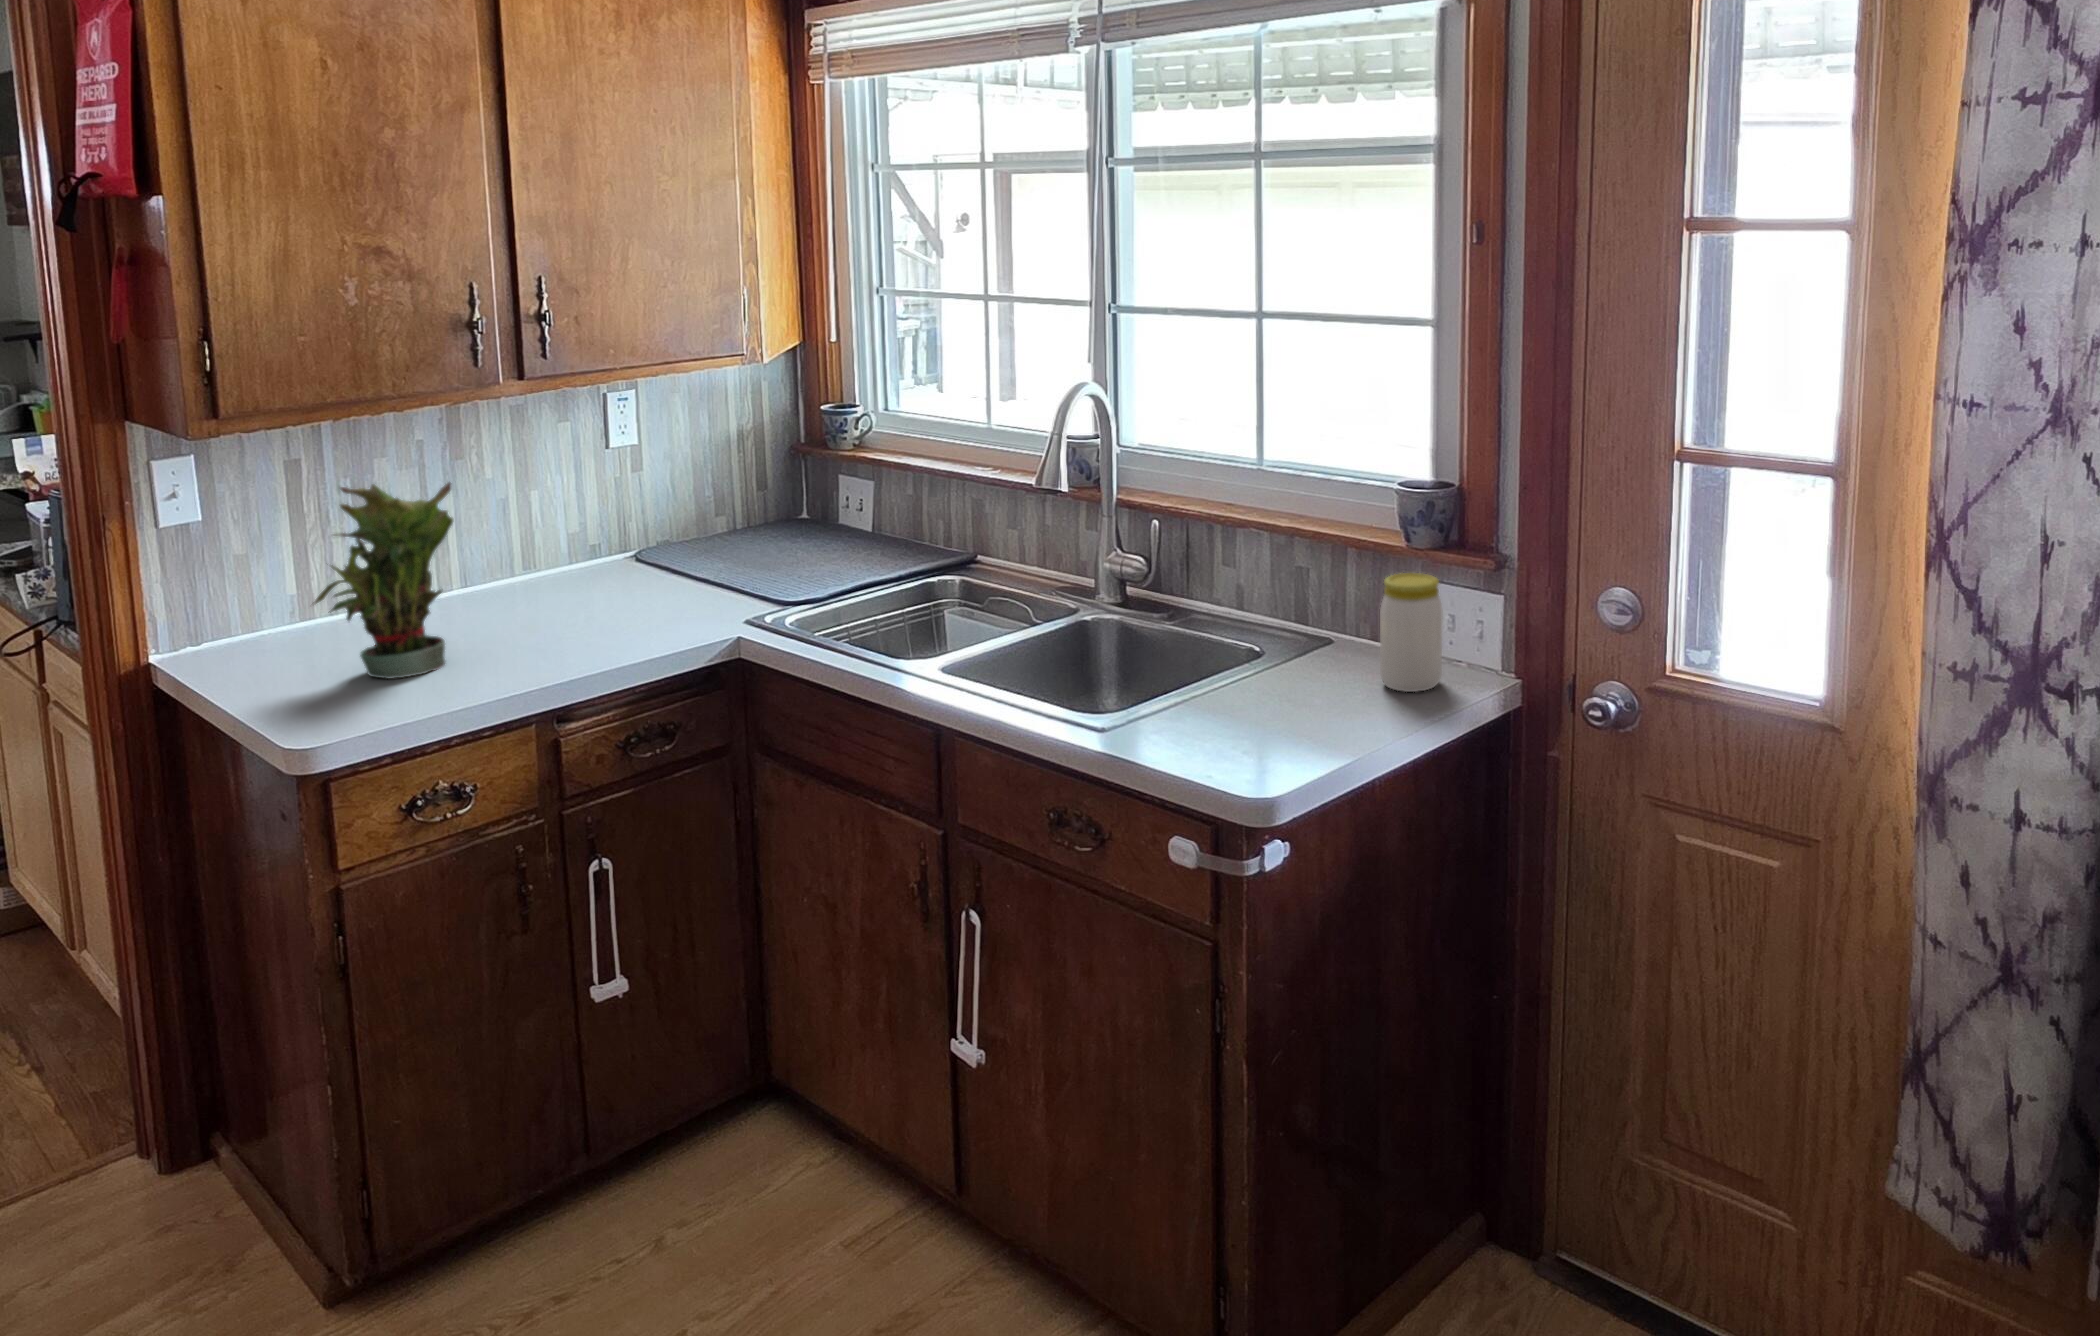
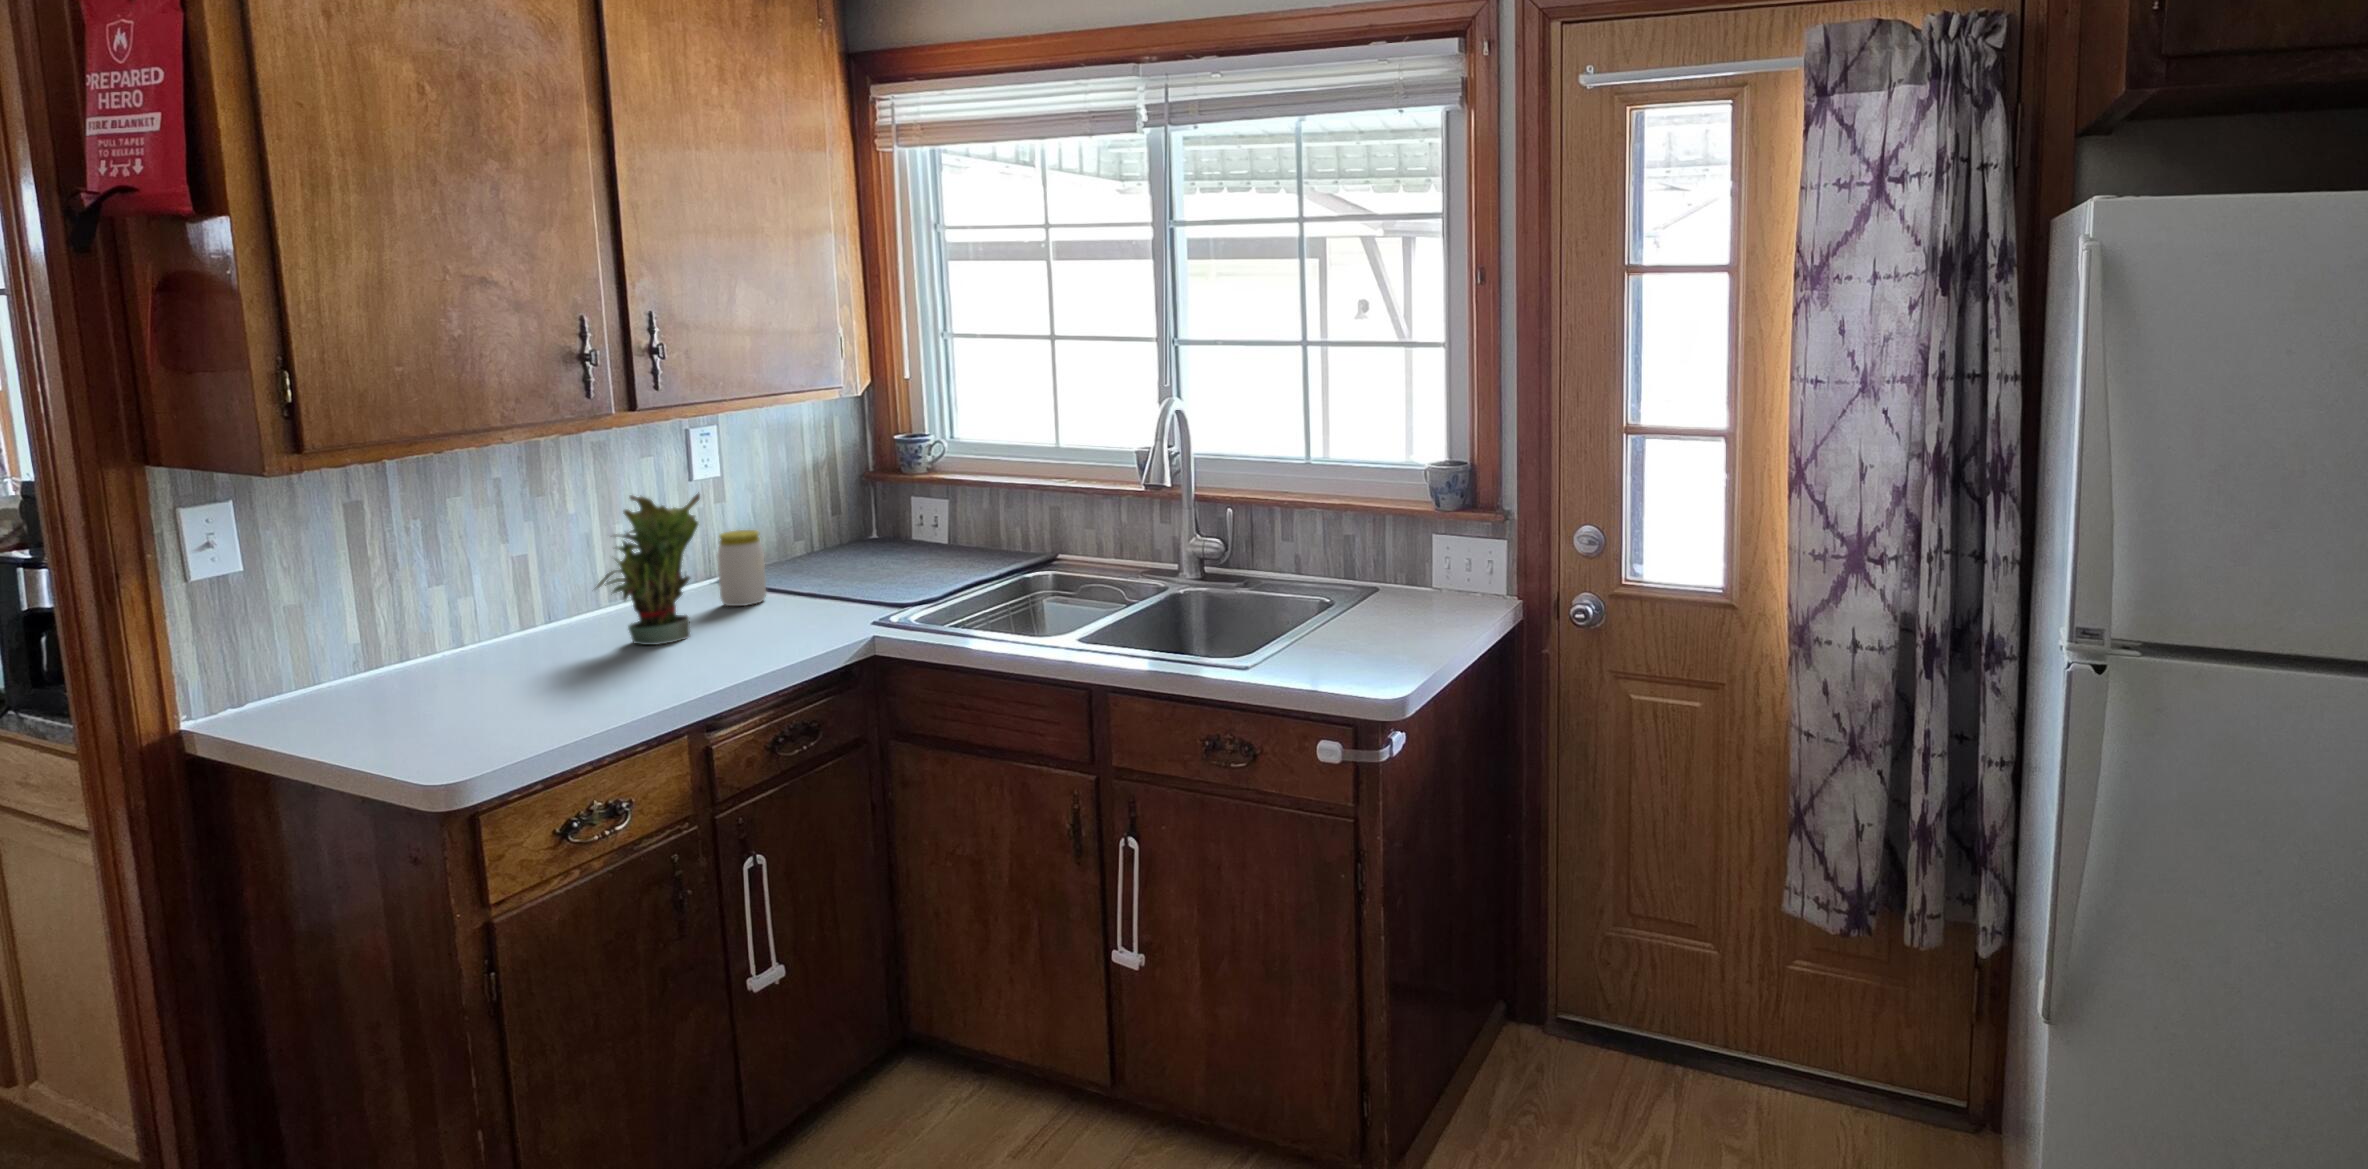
jar: present [1380,573,1442,692] -> present [717,530,767,606]

